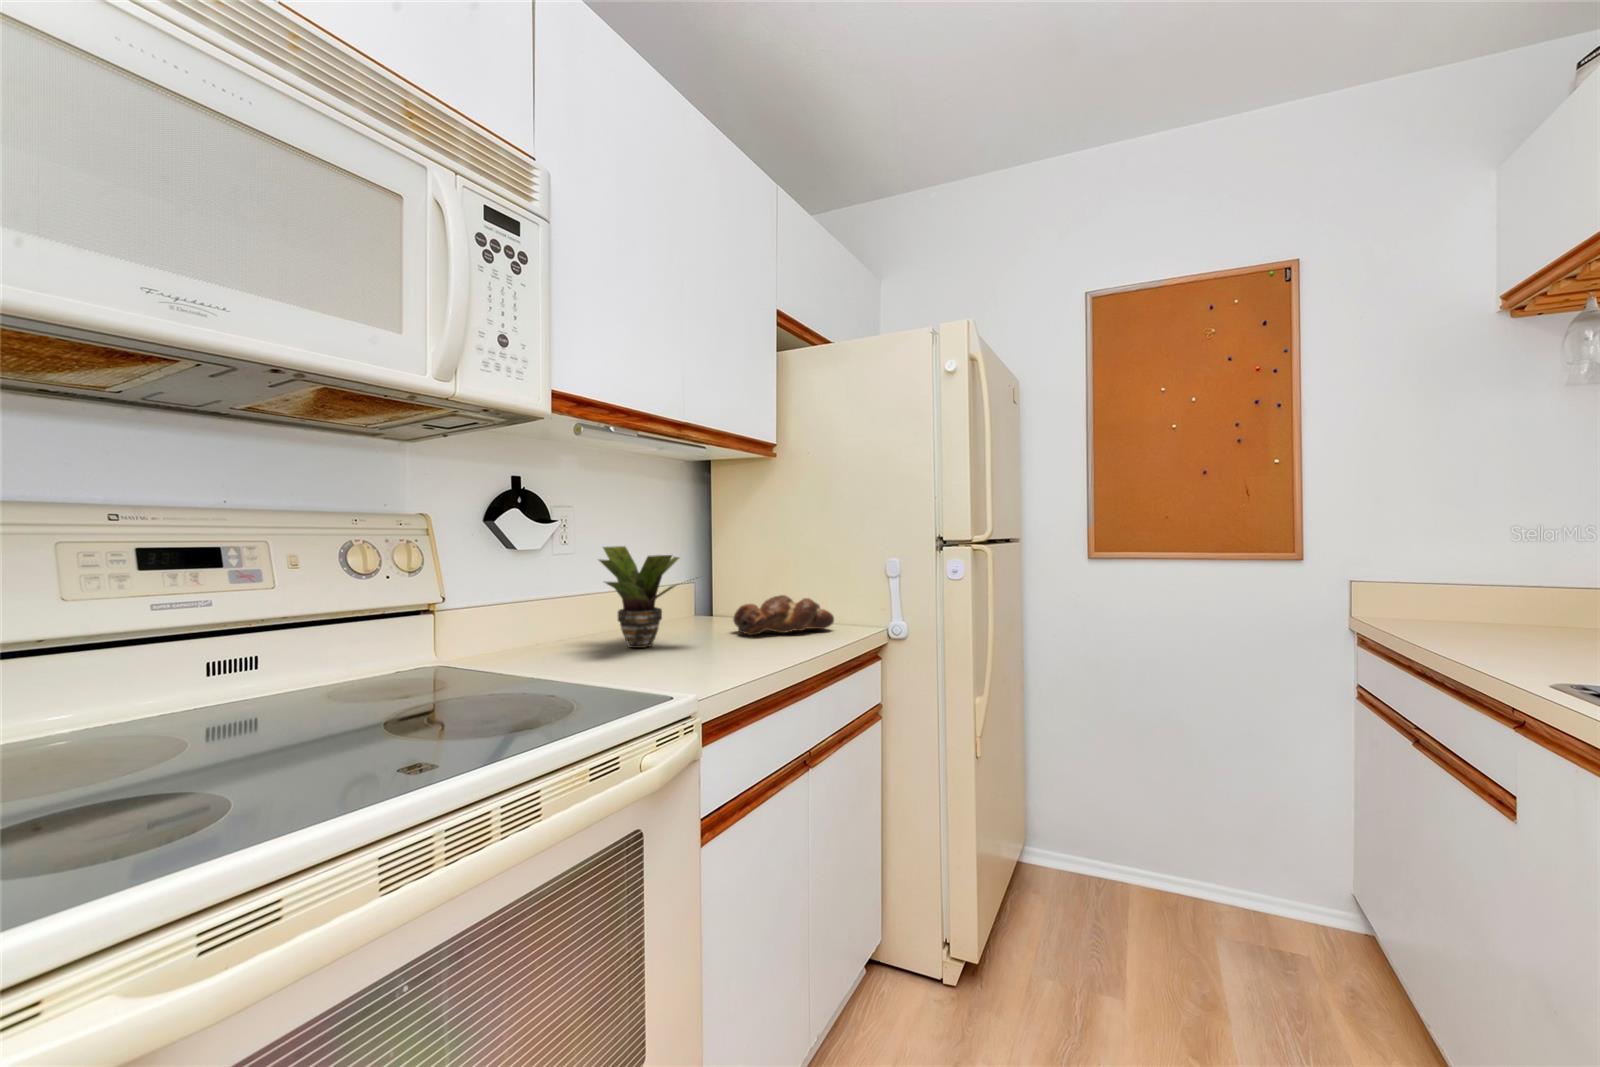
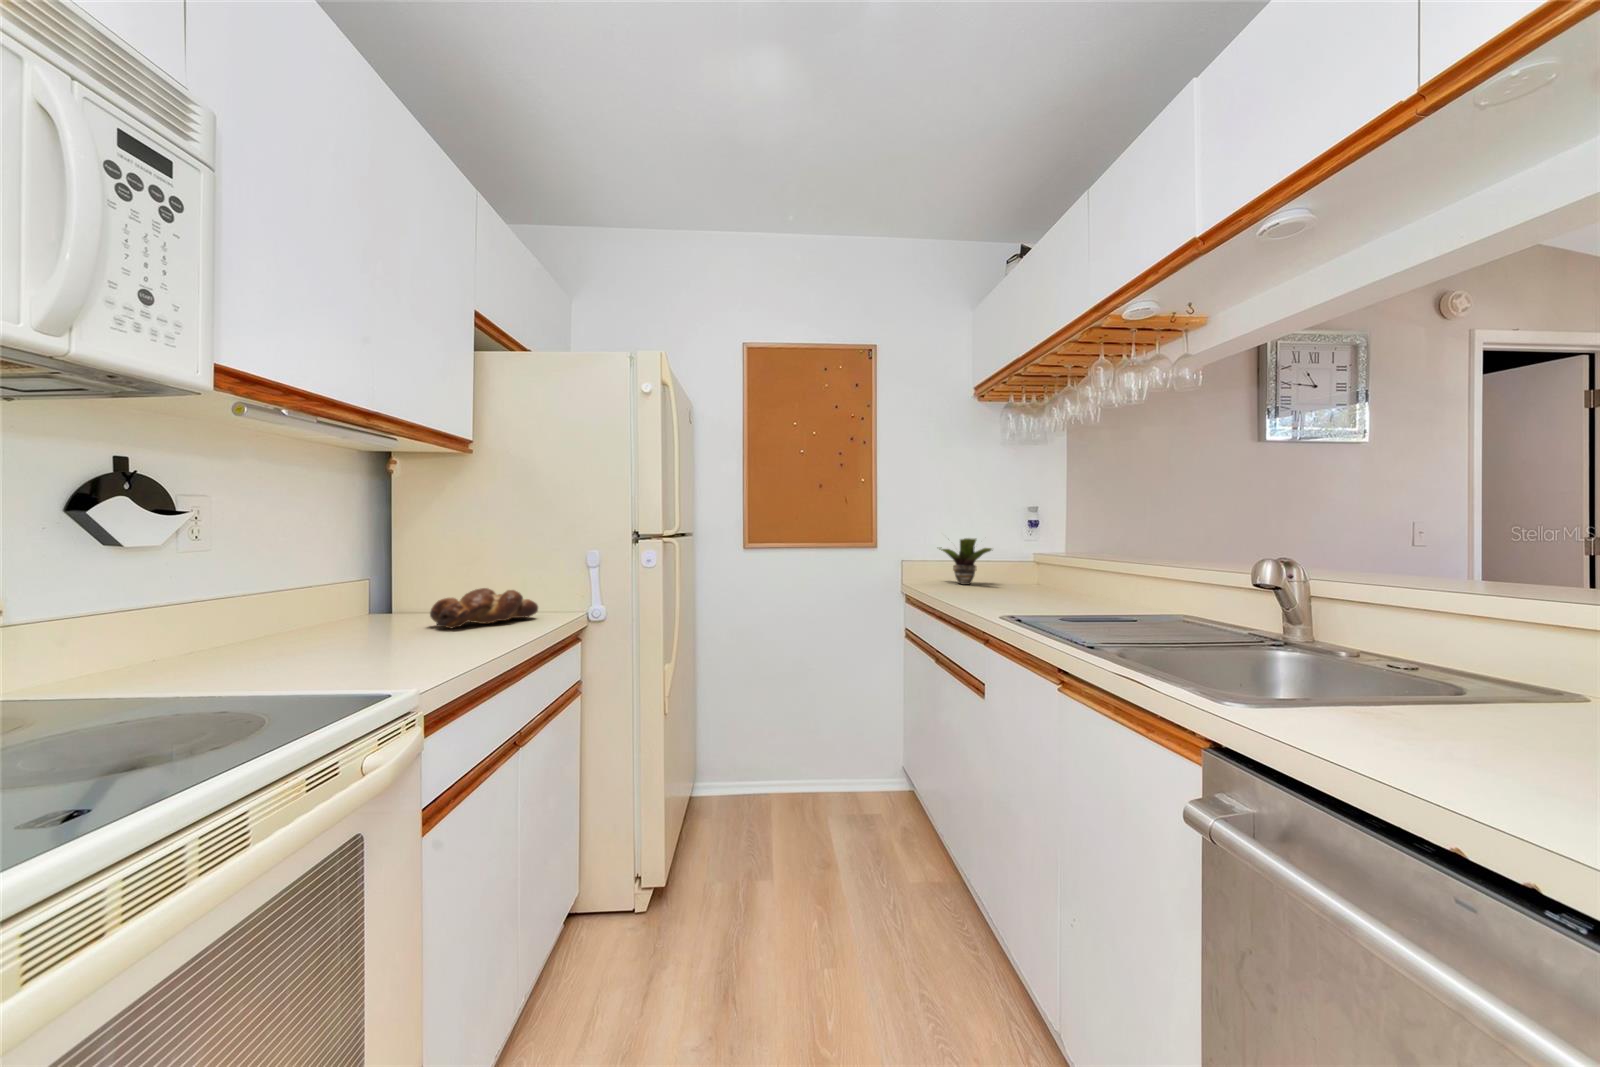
potted plant: present [599,546,694,648] -> present [939,538,992,585]

